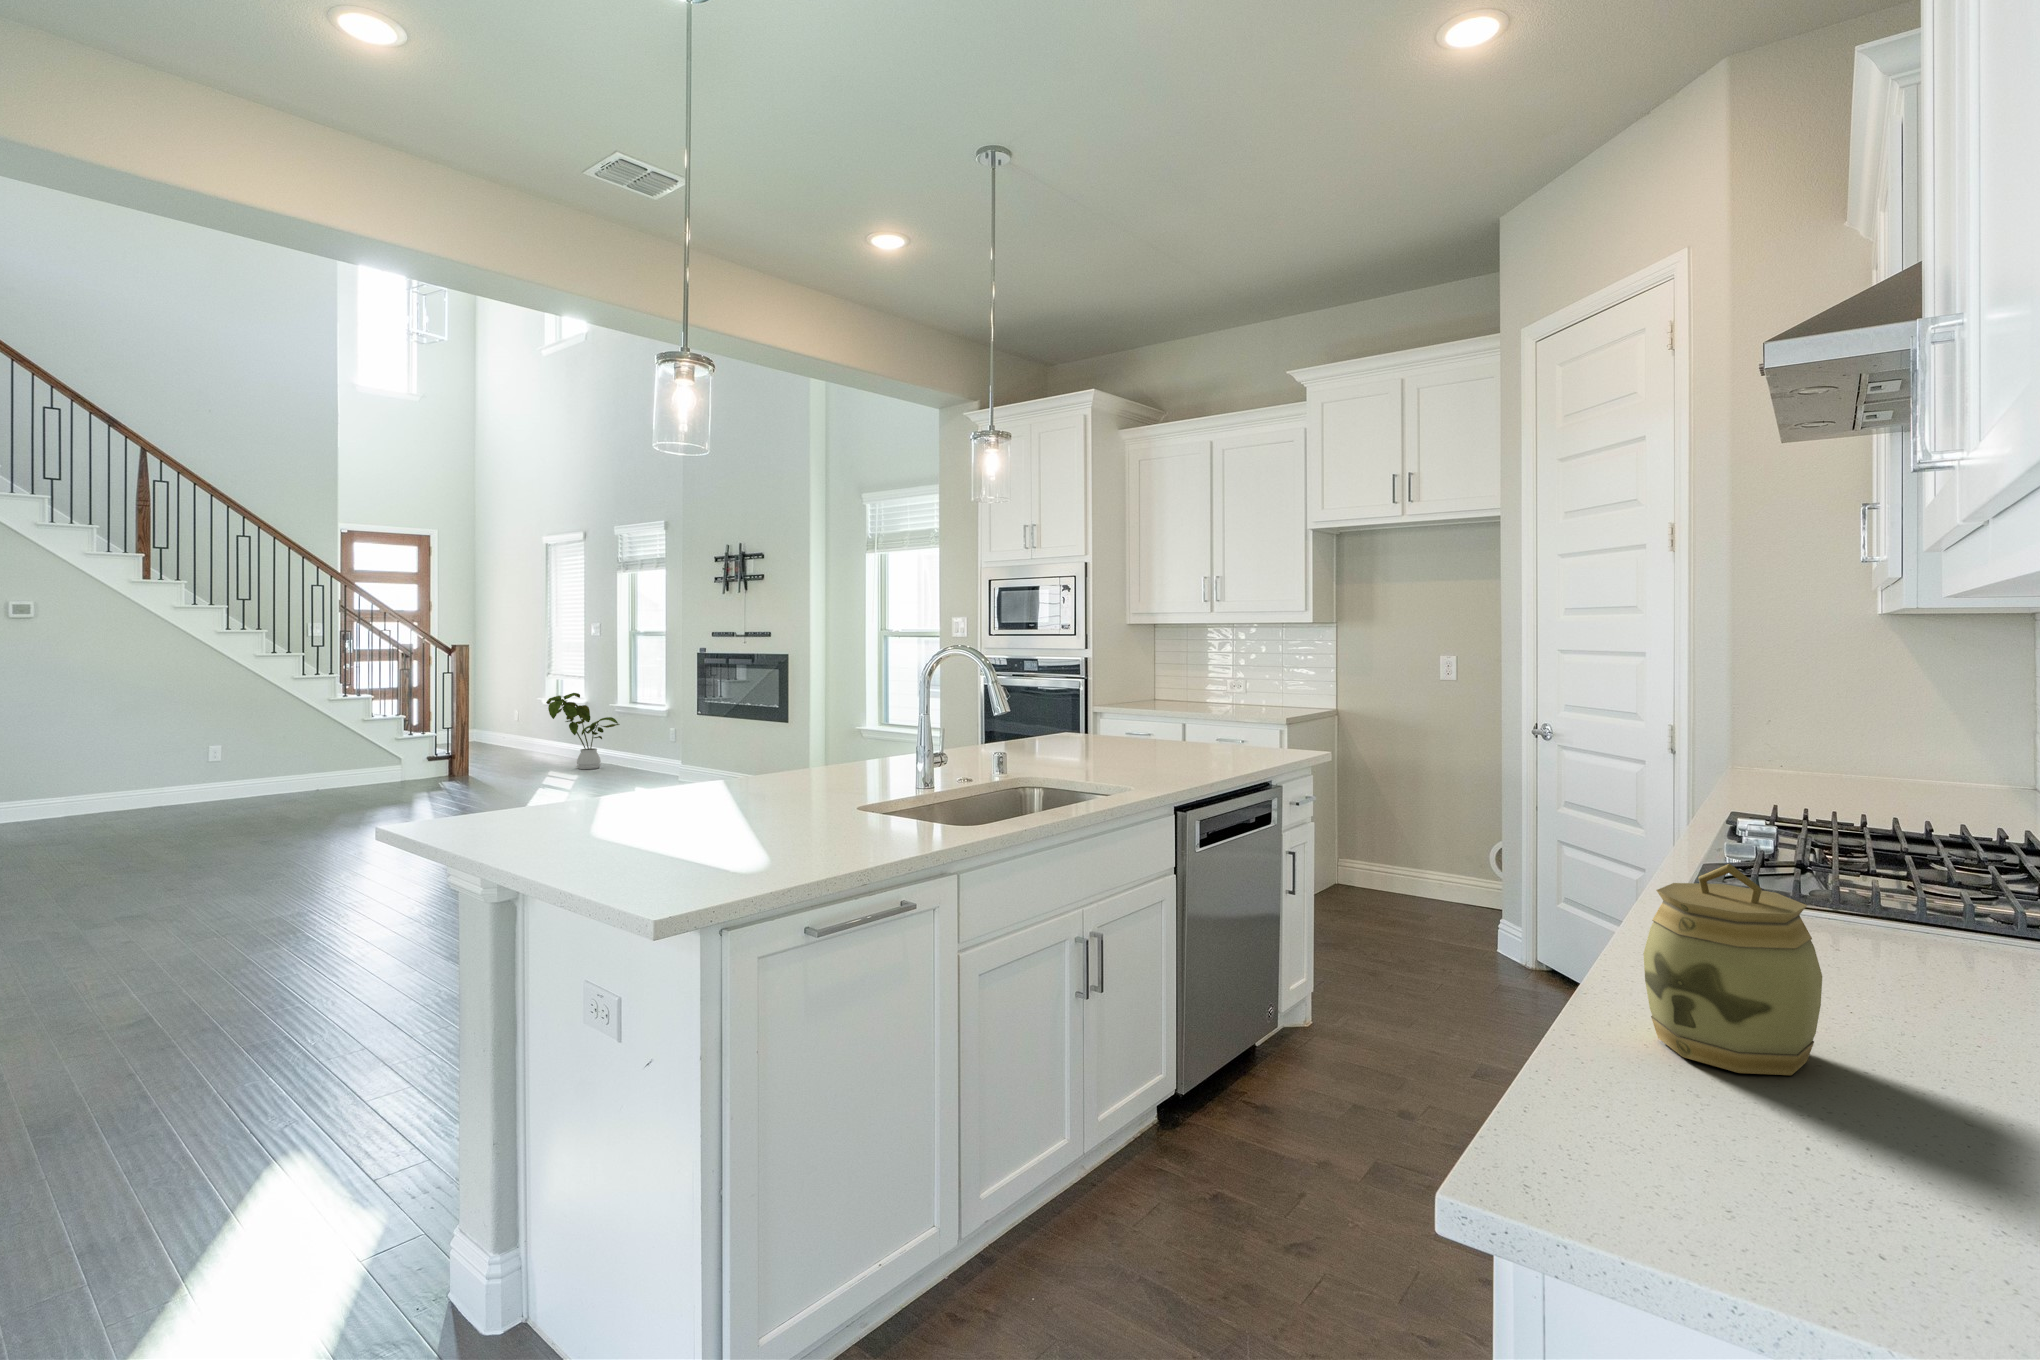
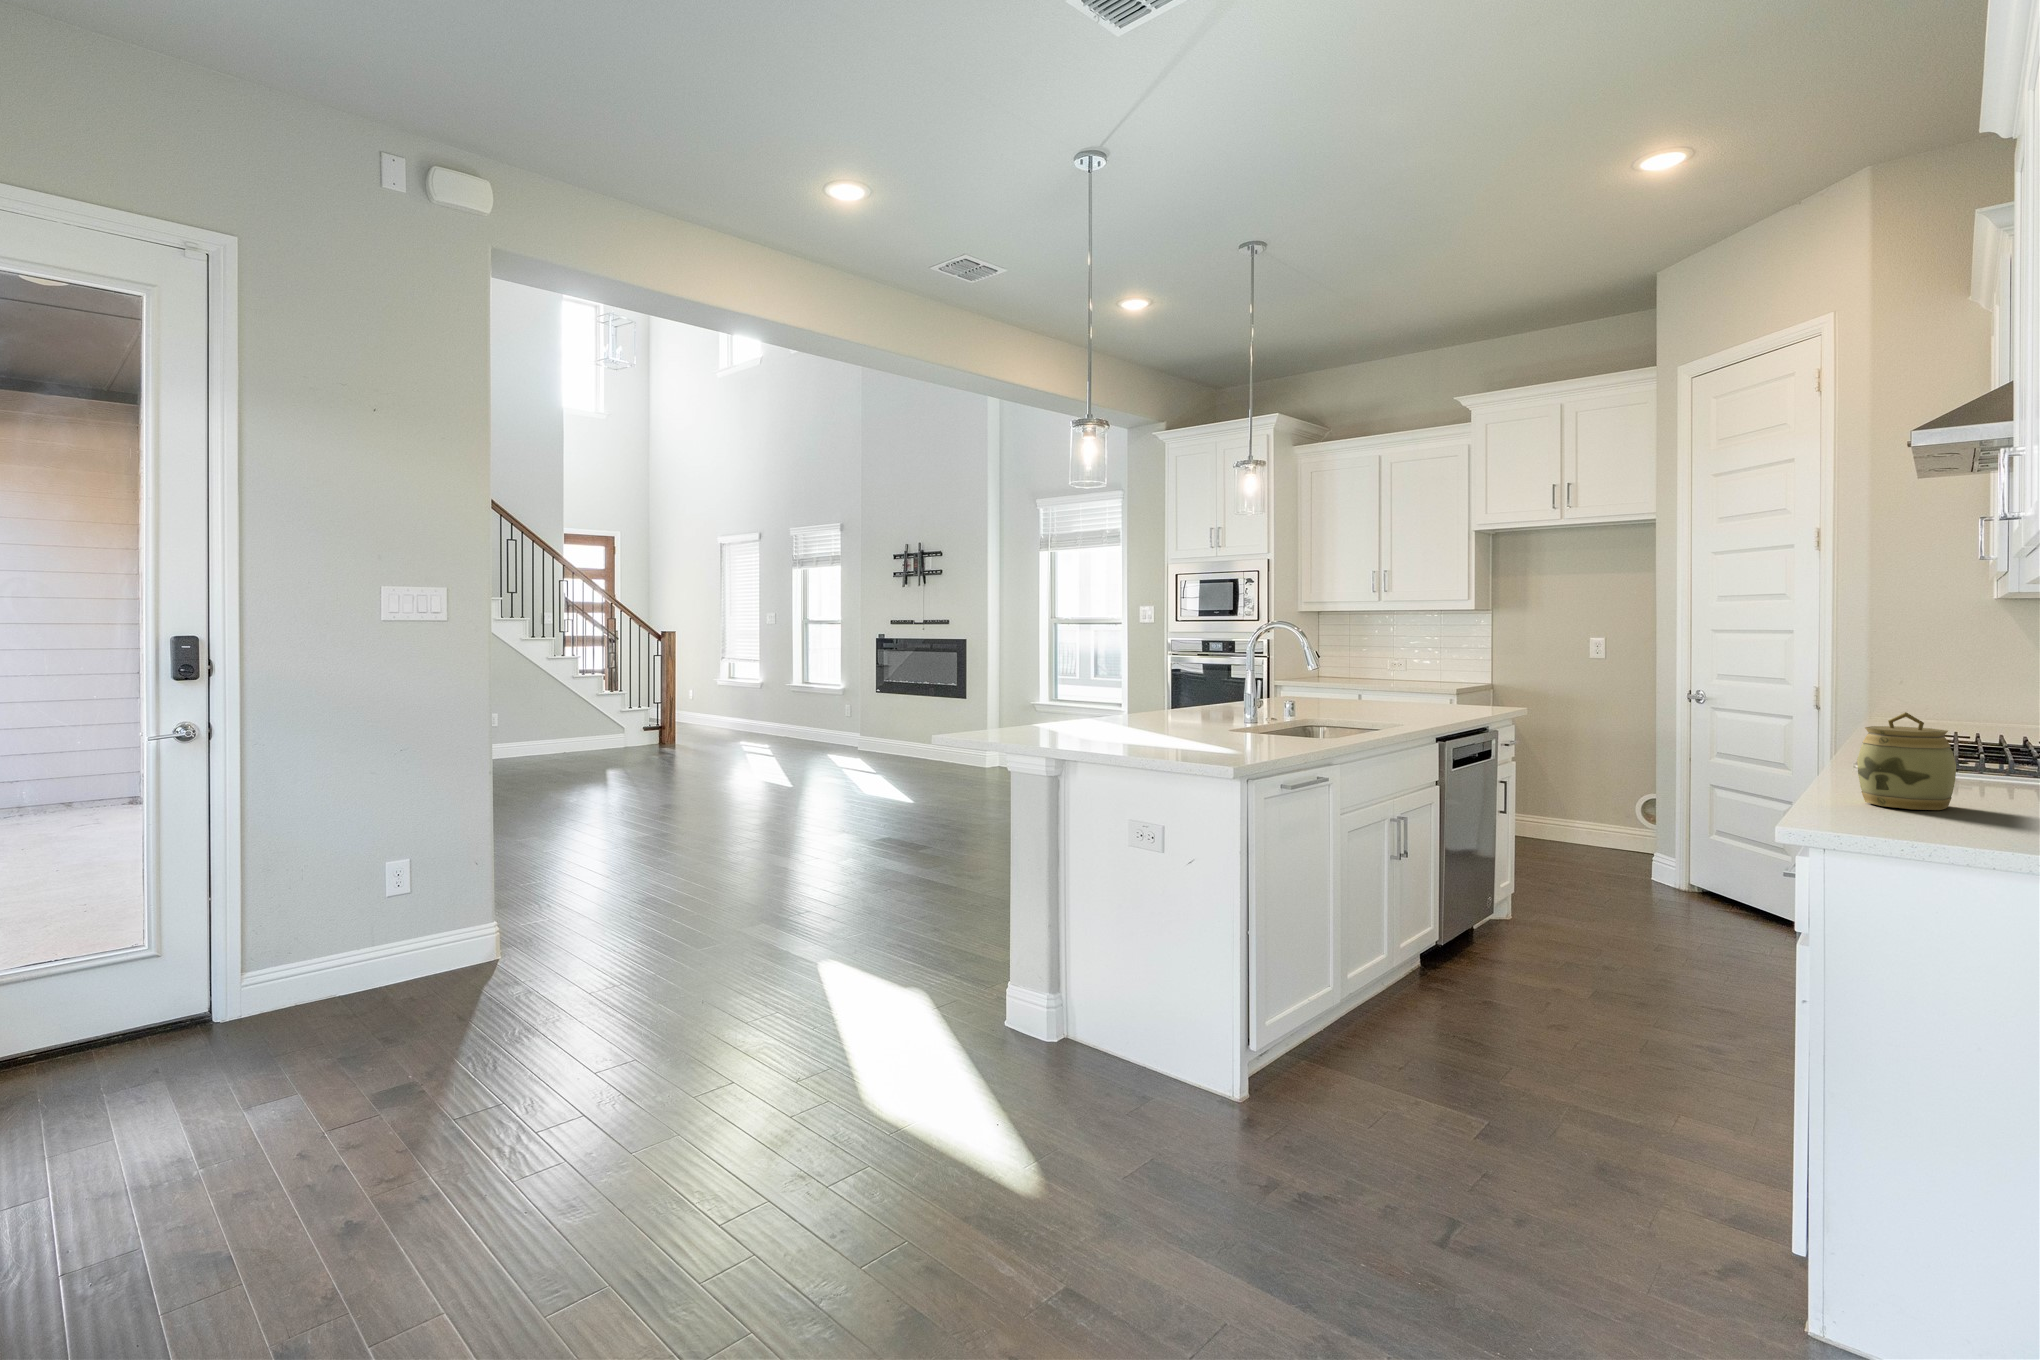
house plant: present [546,693,619,769] -> none [739,673,800,740]

